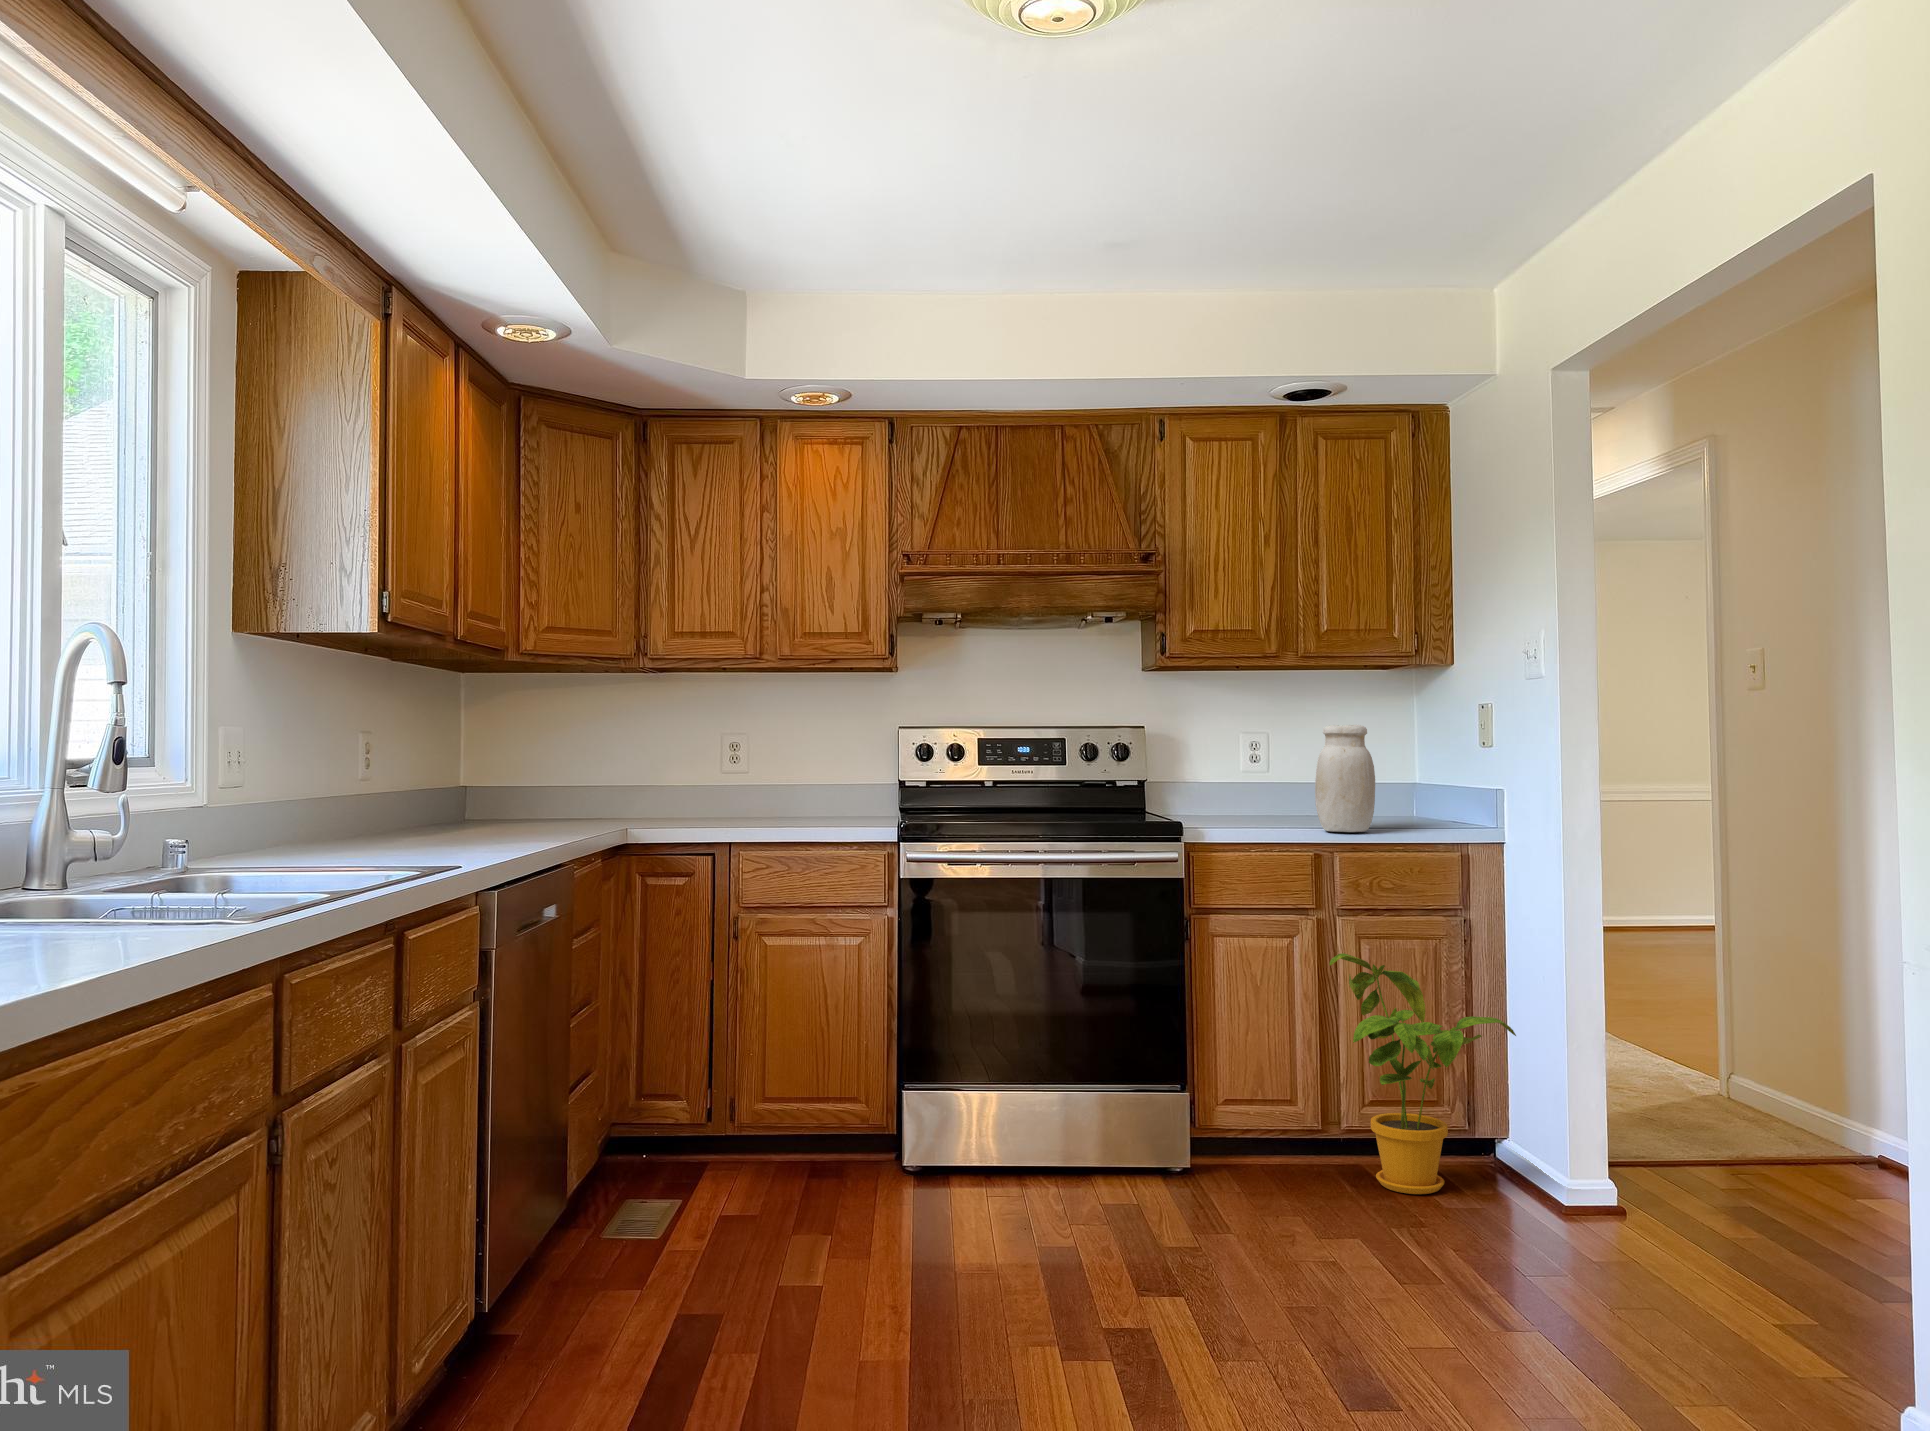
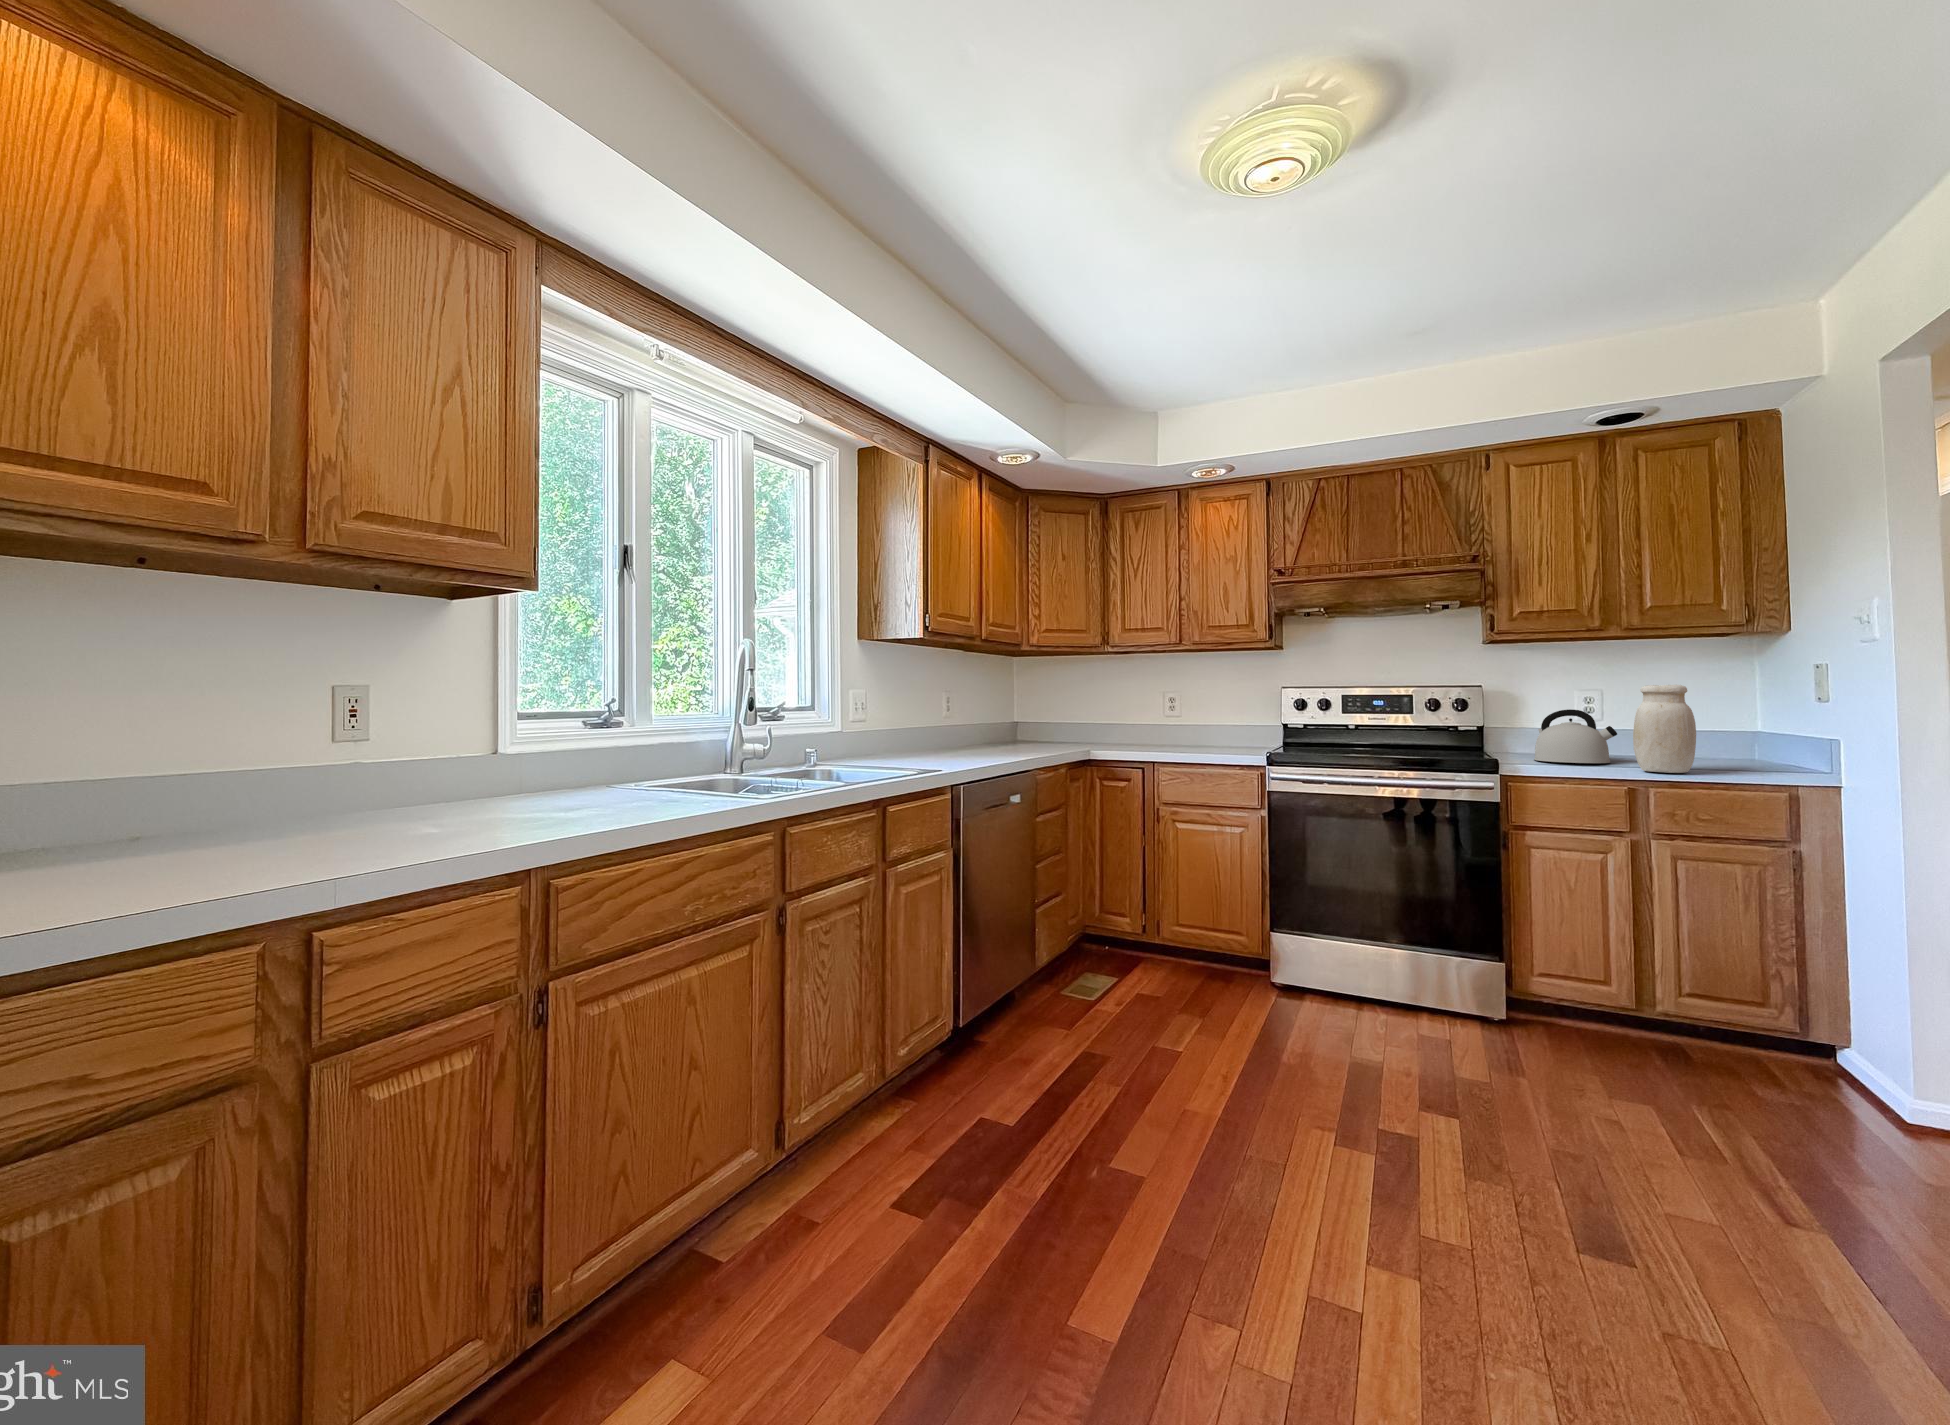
kettle: none [1208,756,1295,824] -> present [1534,709,1617,763]
house plant: present [1329,953,1516,1194] -> none [1640,871,1851,1082]

